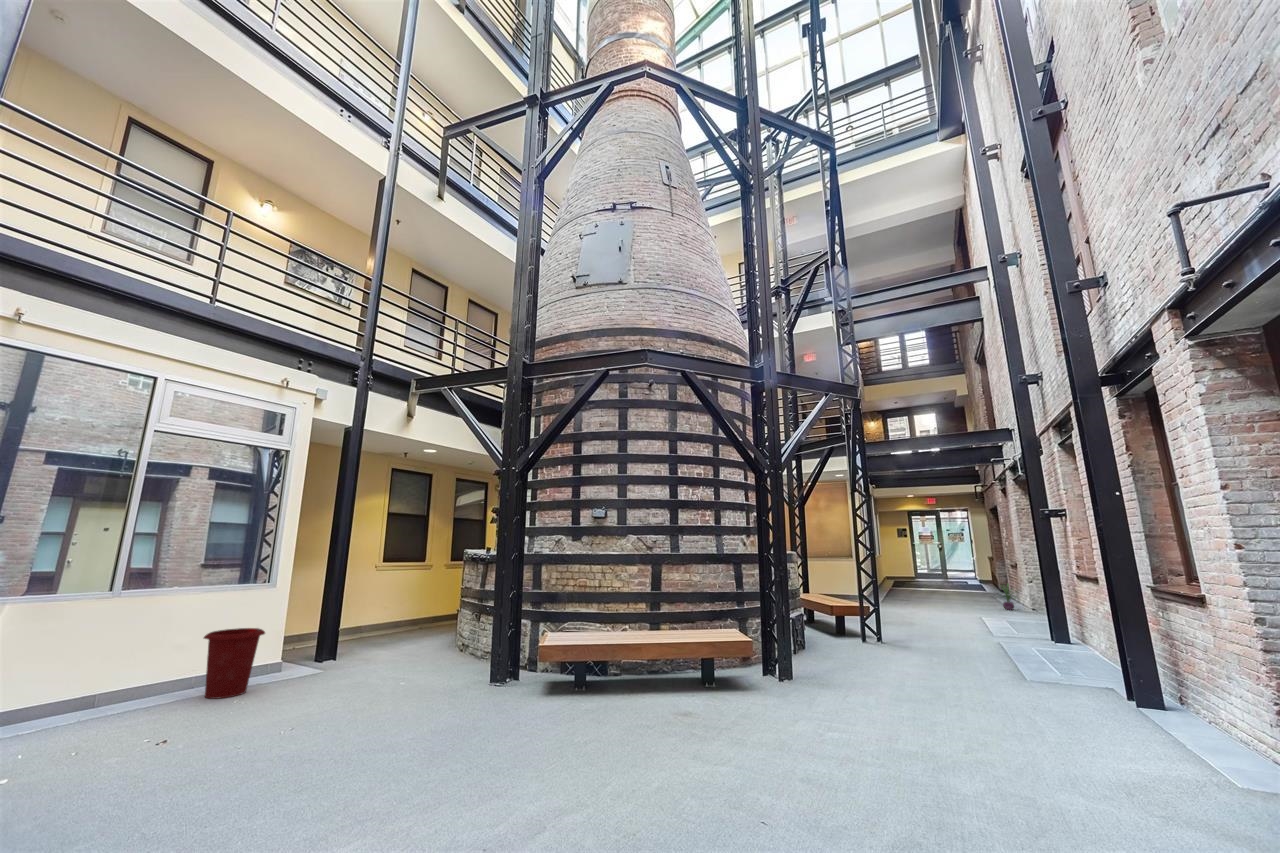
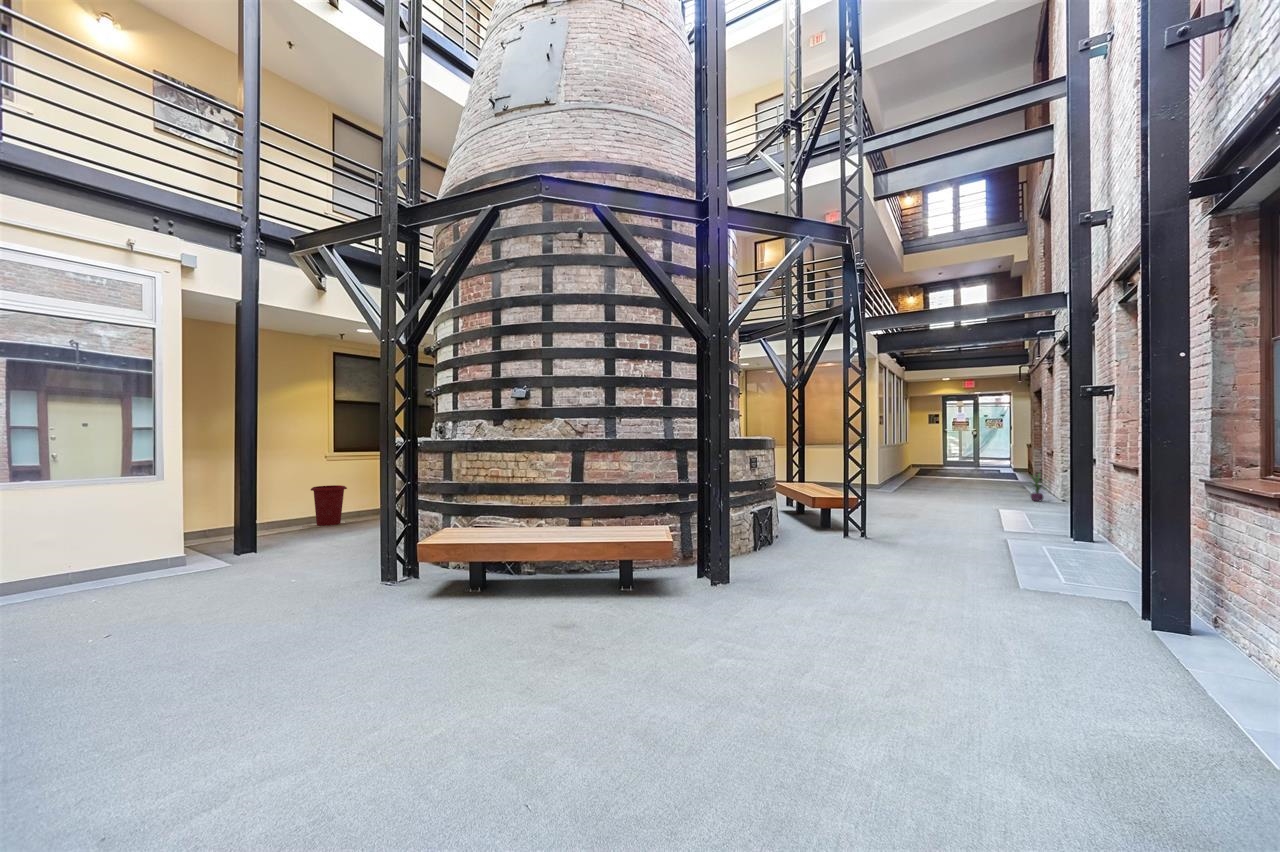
waste bin: present [204,628,265,699] -> present [311,485,347,526]

